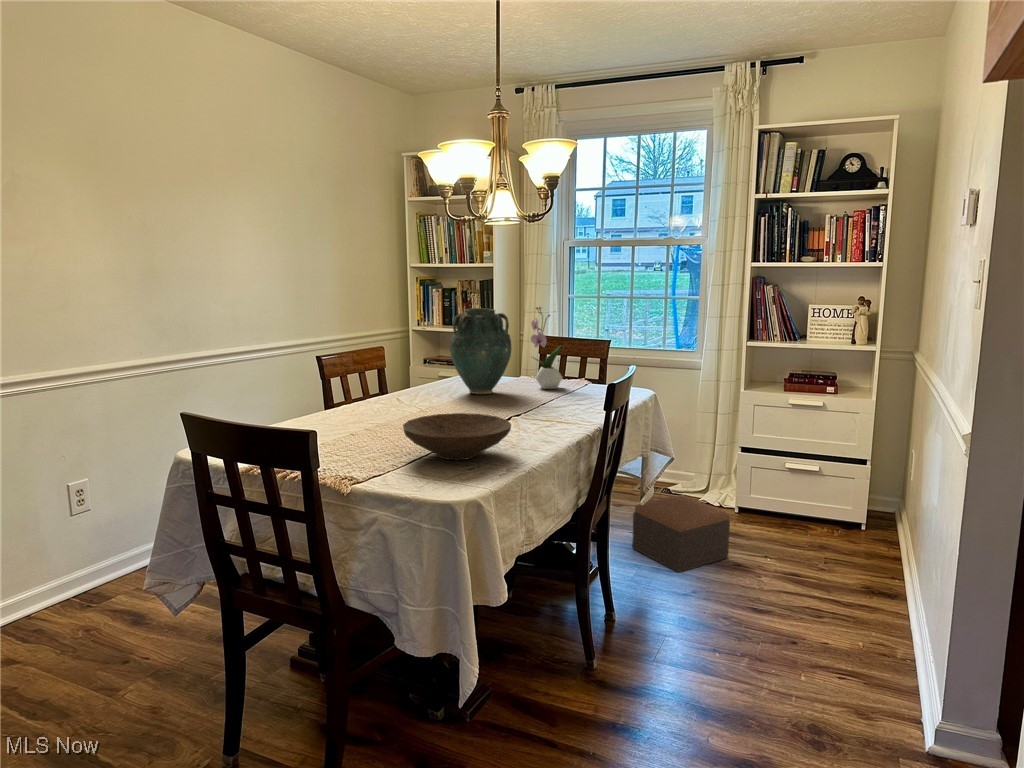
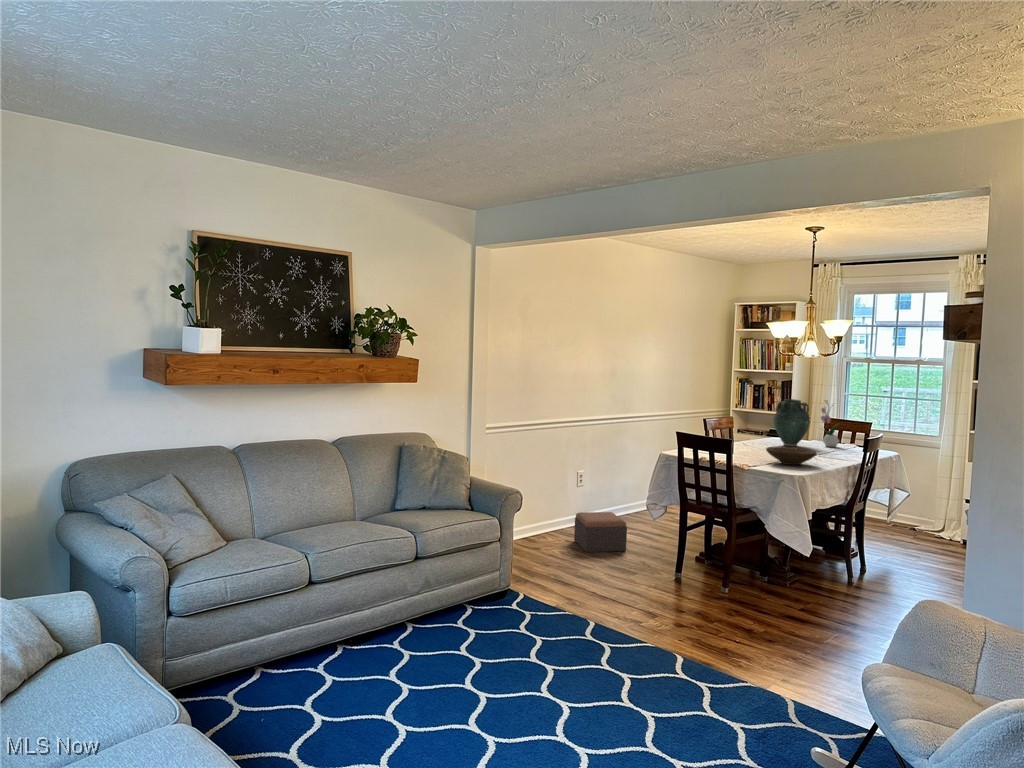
footstool: present [632,495,730,572] -> present [574,512,627,552]

